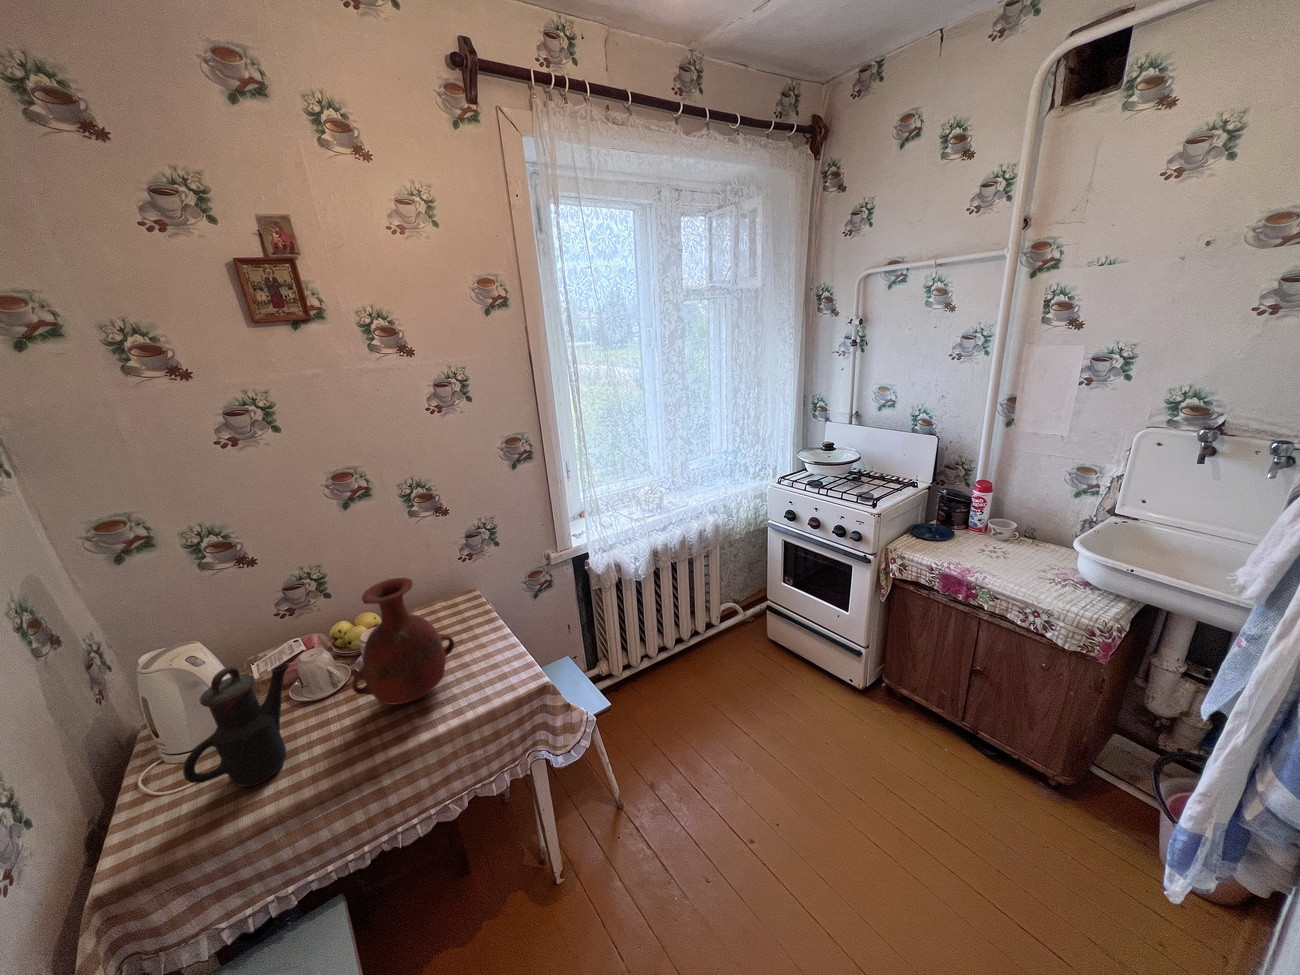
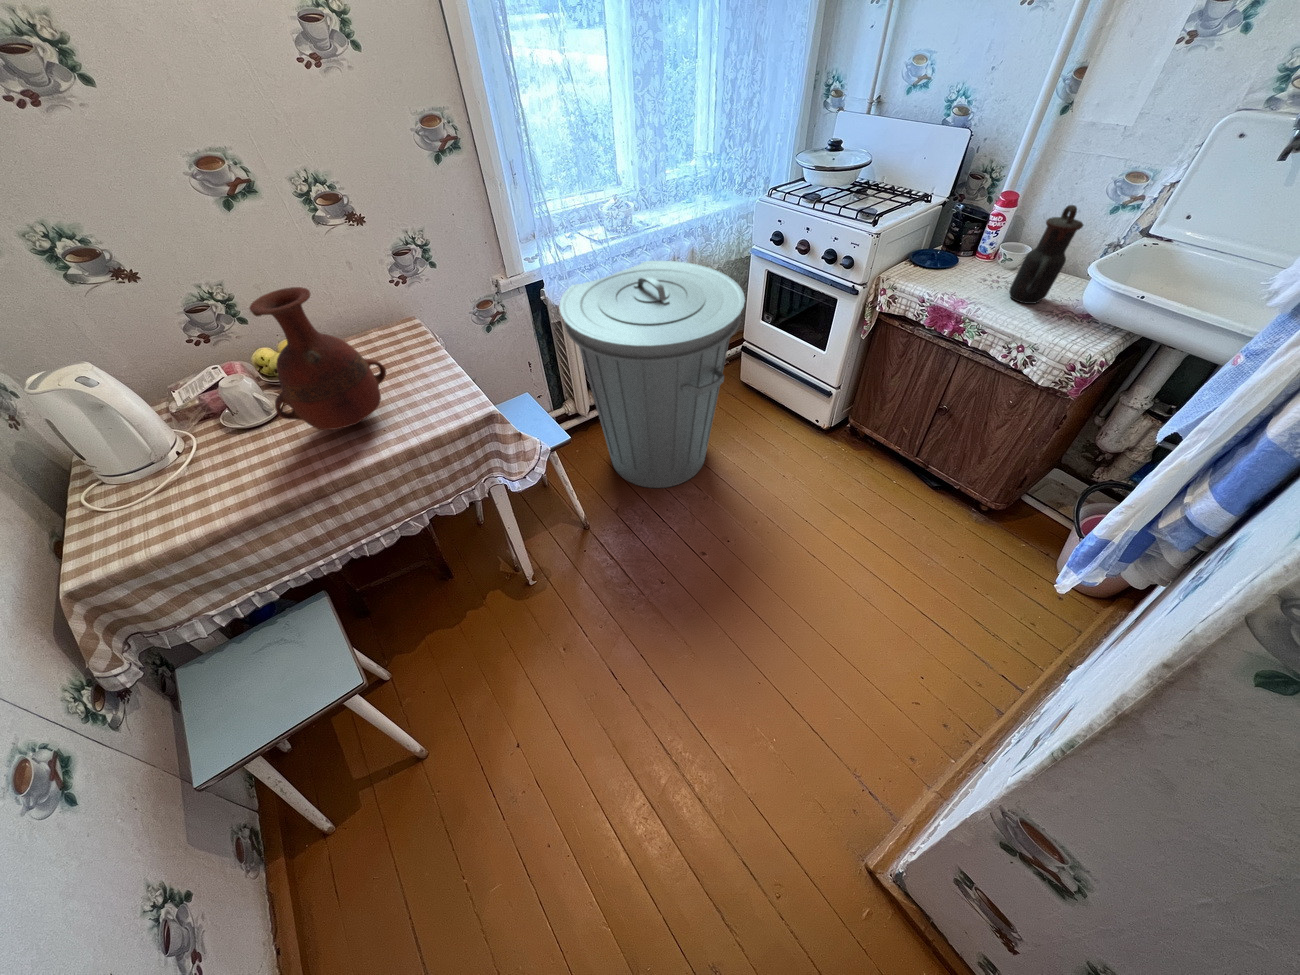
trash can: none [604,533,770,758] -> present [560,261,745,488]
teapot: present [183,663,289,787] -> present [1009,205,1083,304]

